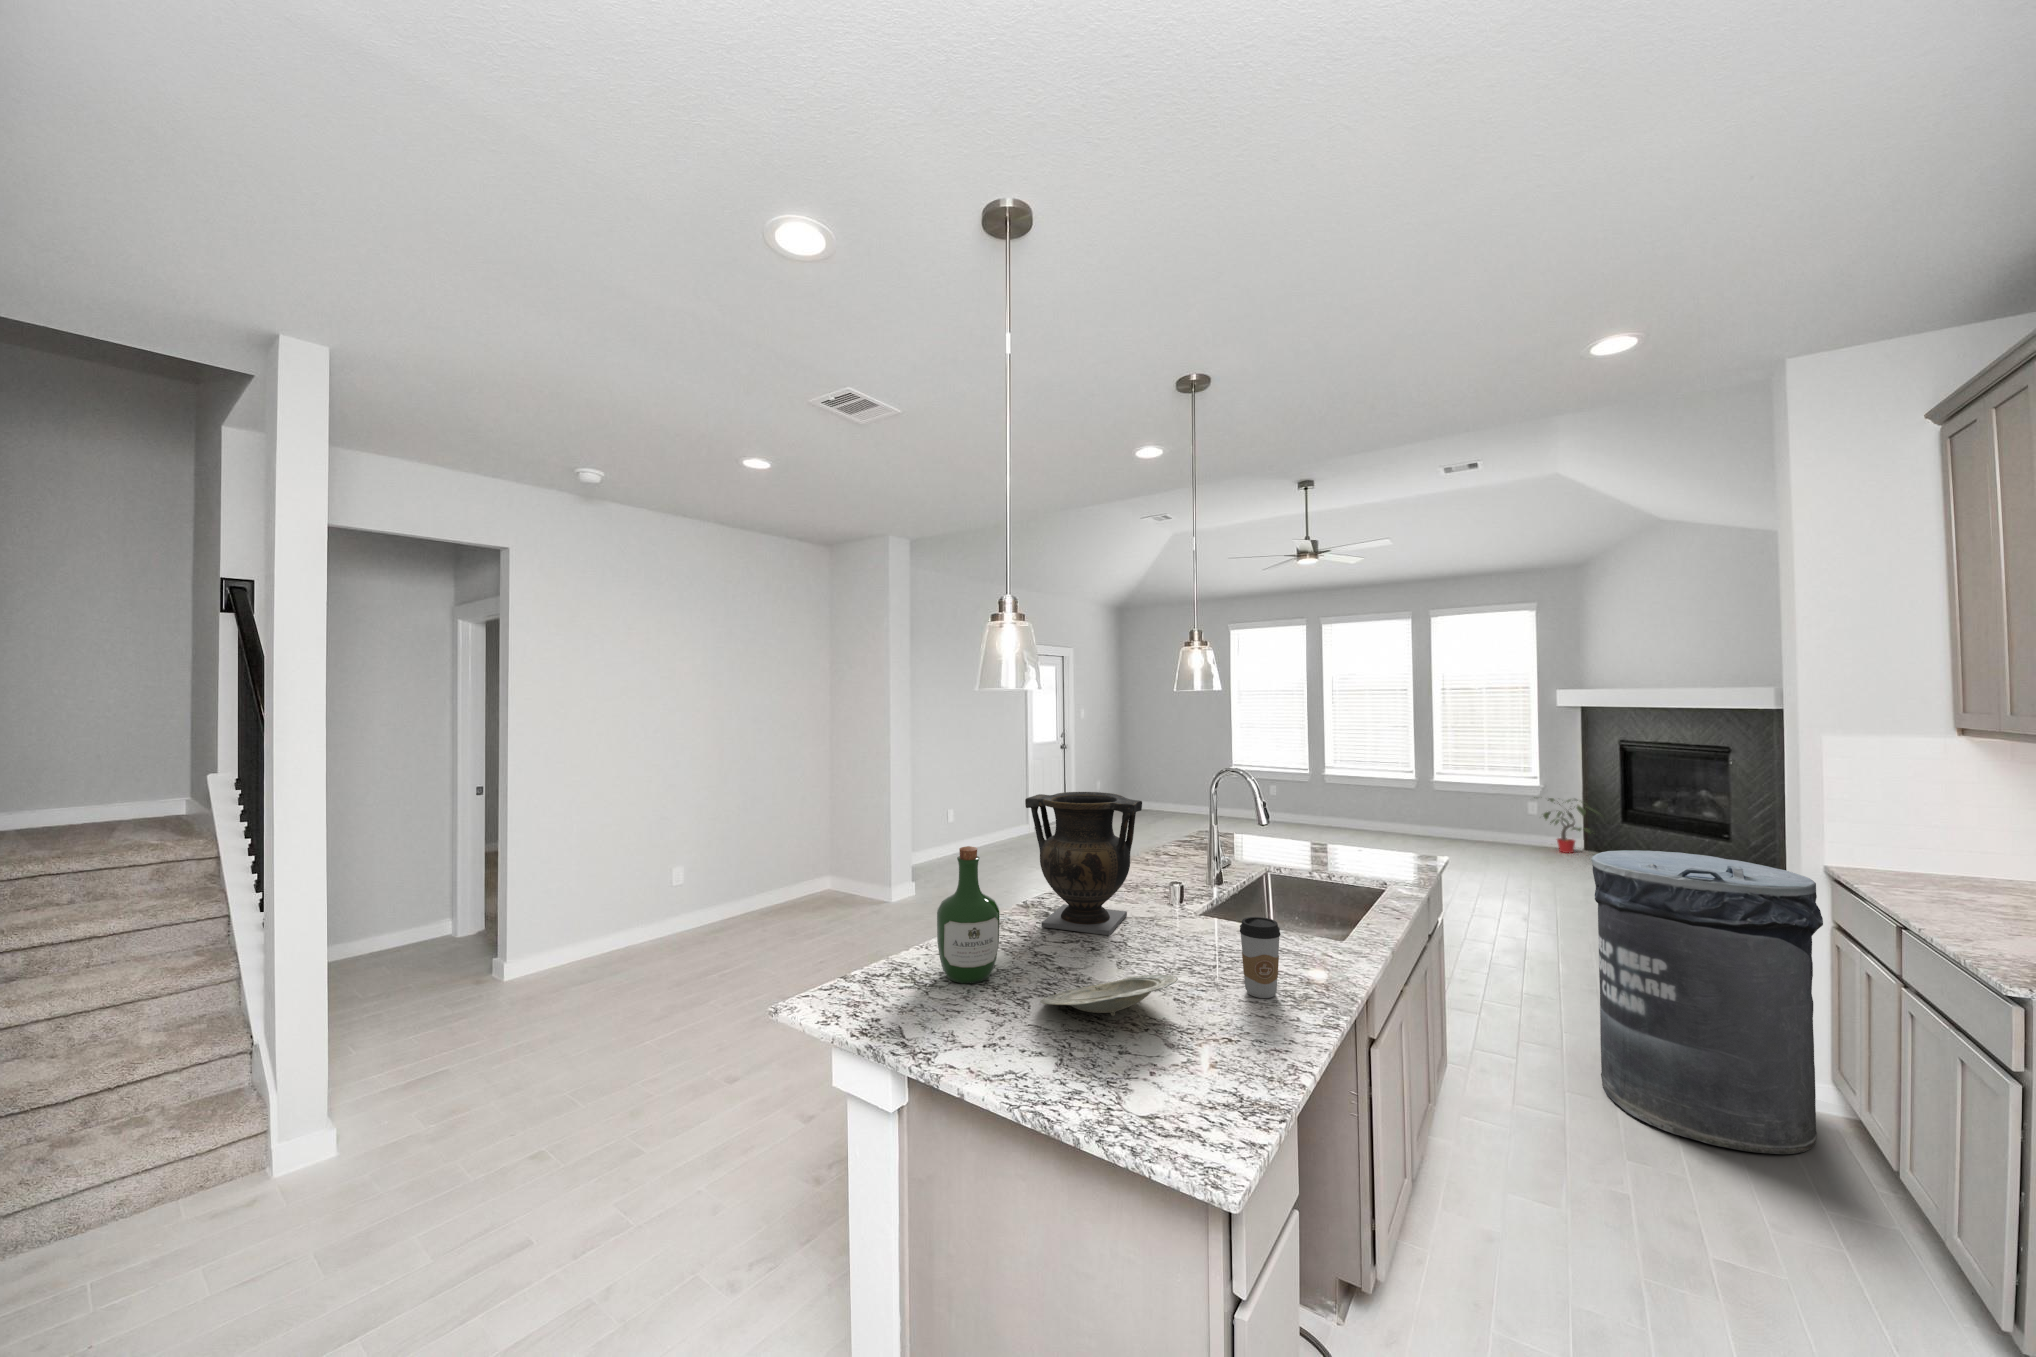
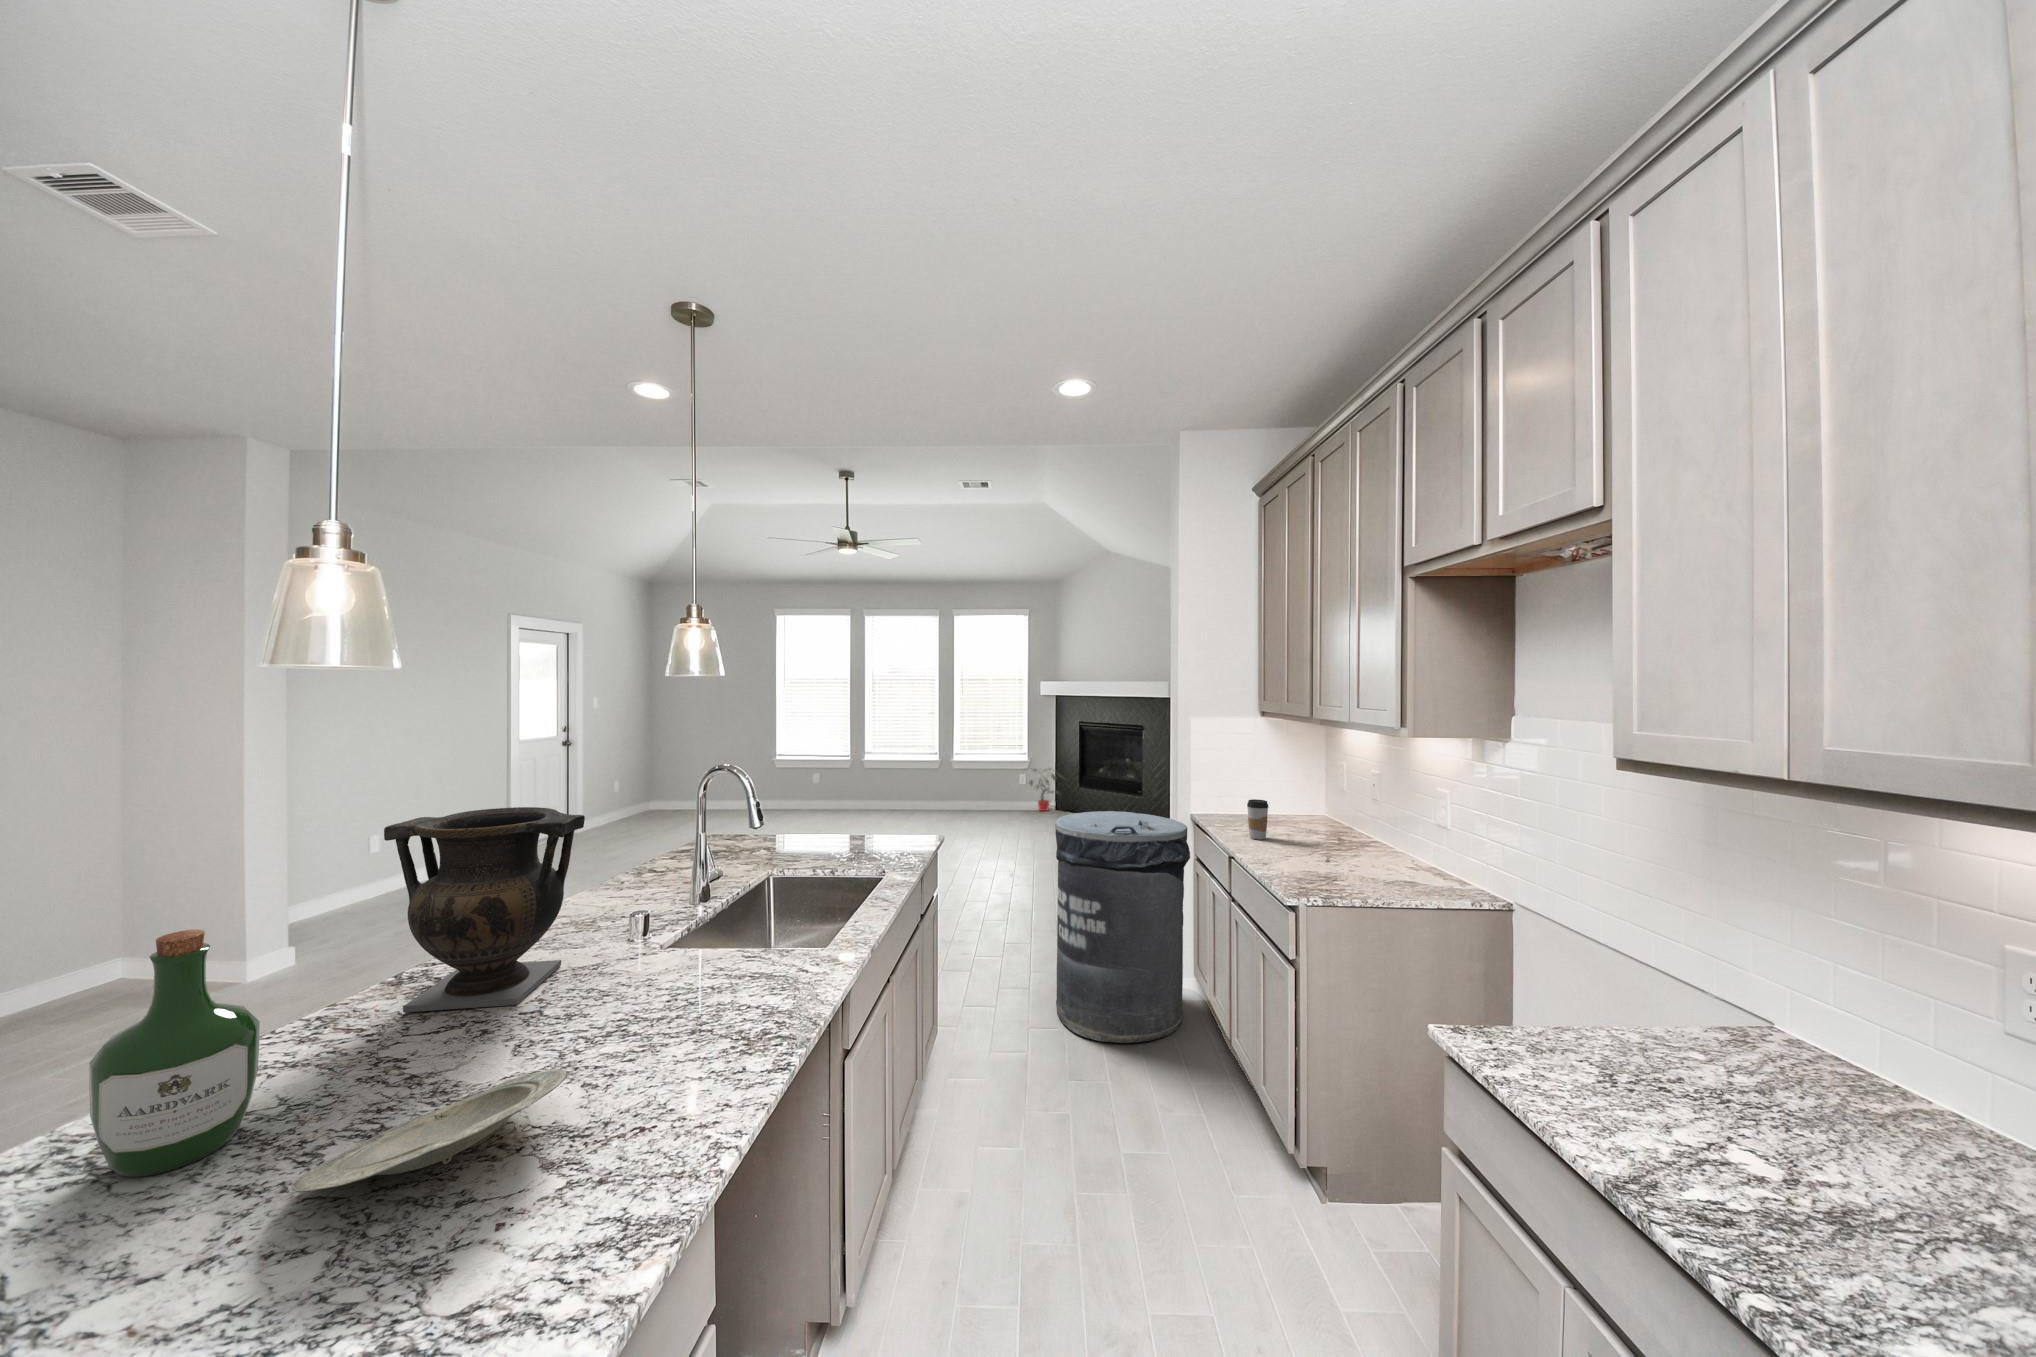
coffee cup: present [1240,917,1280,998] -> present [1247,799,1268,840]

